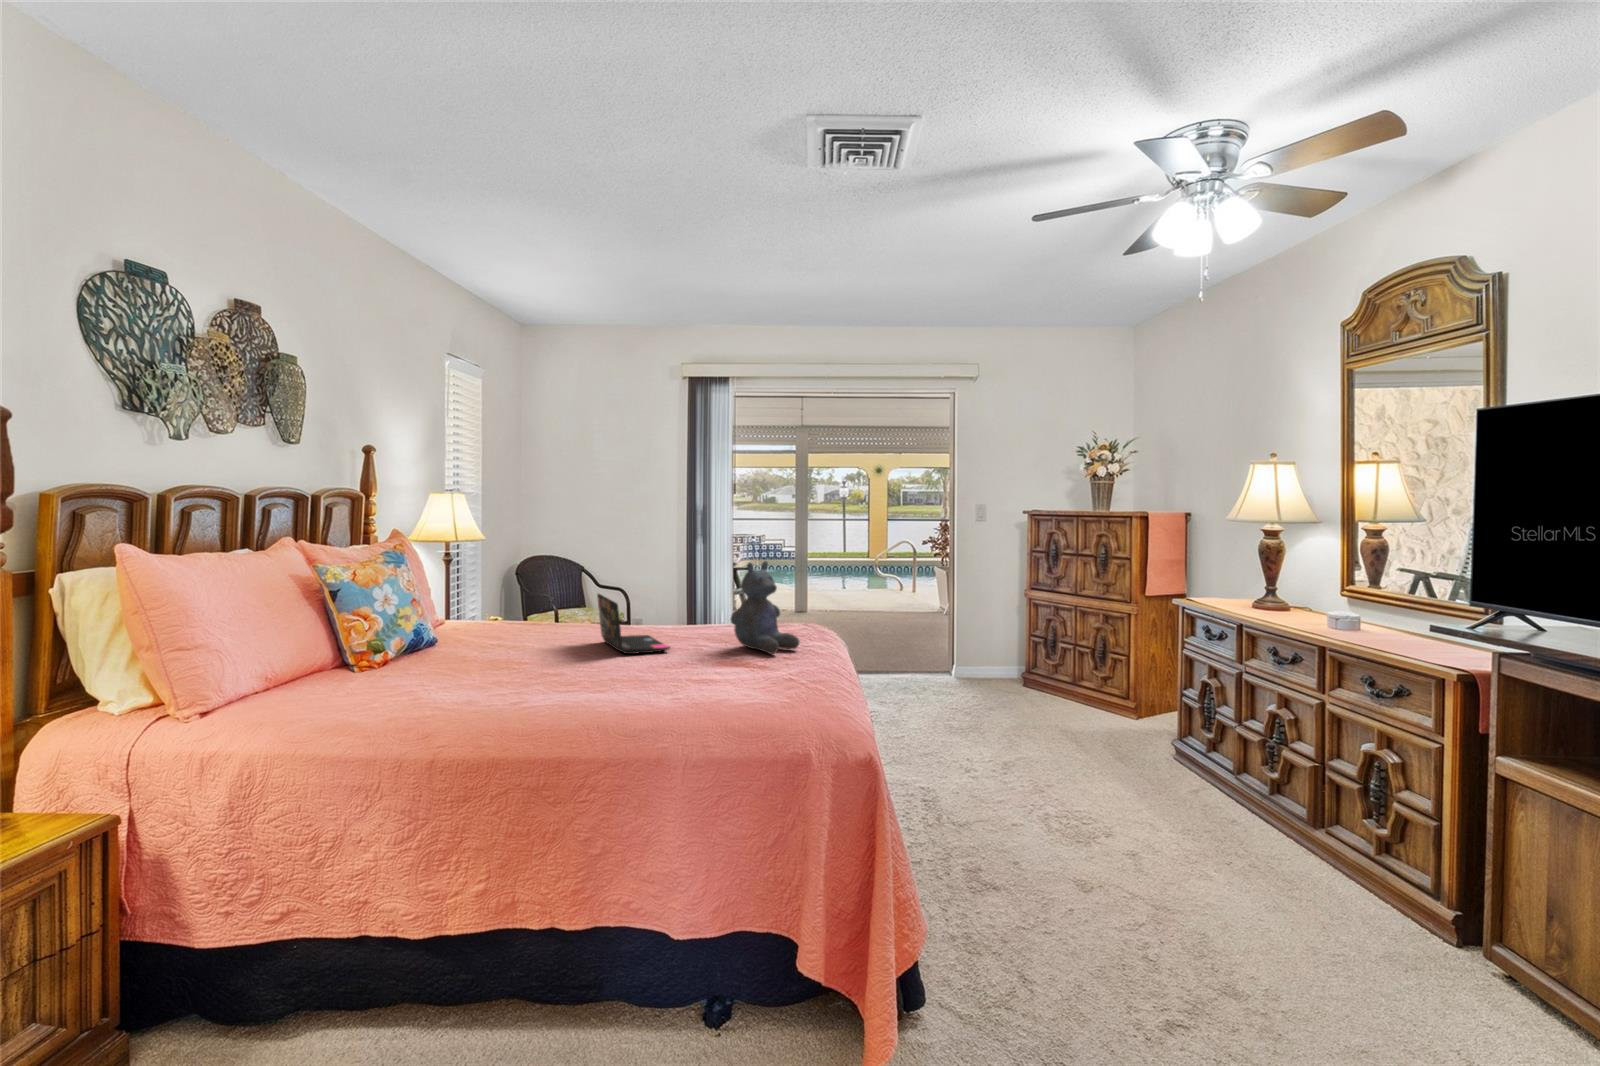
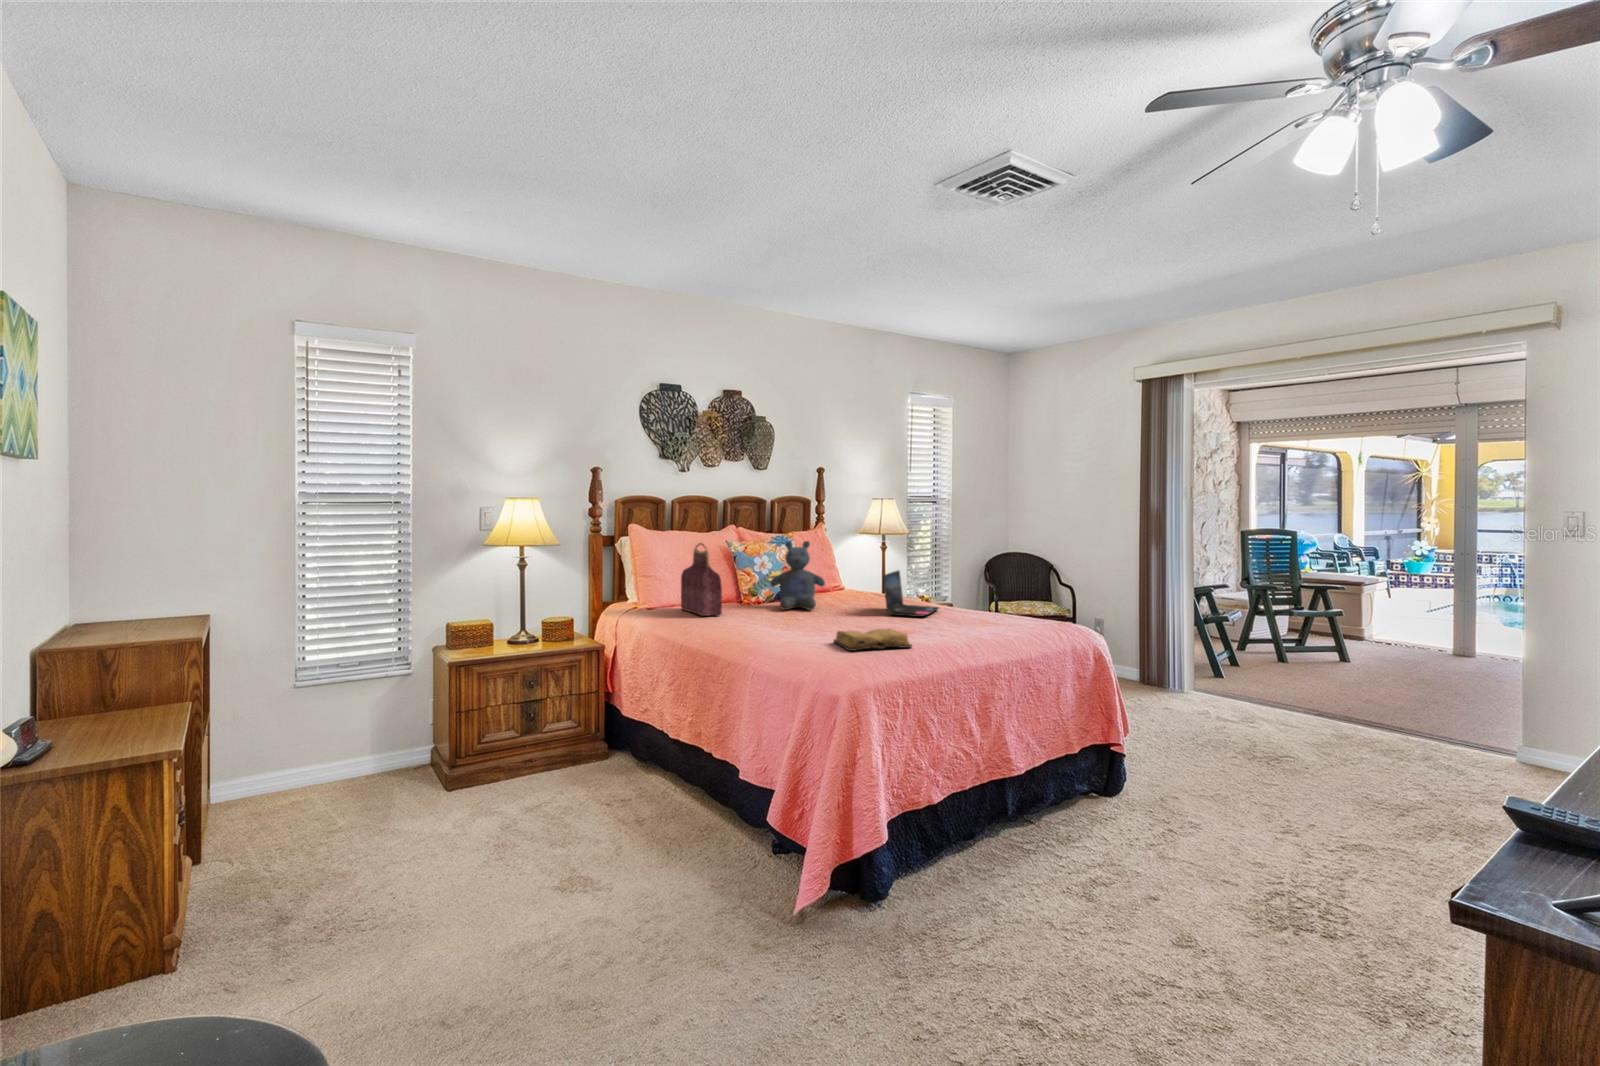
stuffed bear: present [731,561,799,654] -> present [770,541,825,610]
handbag: none [274,574,401,704] -> present [681,543,722,616]
diary: none [699,677,796,720] -> present [833,629,912,651]

